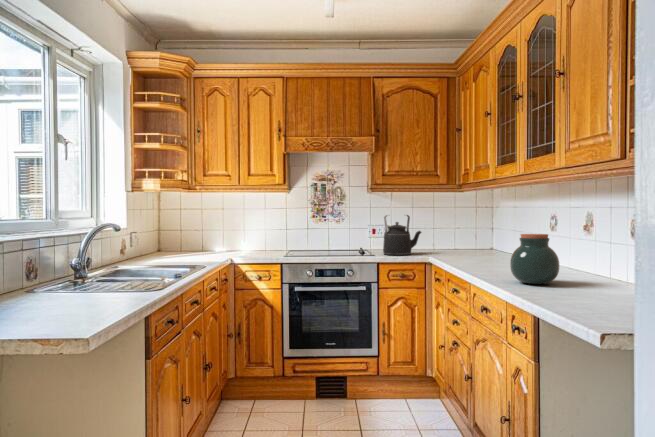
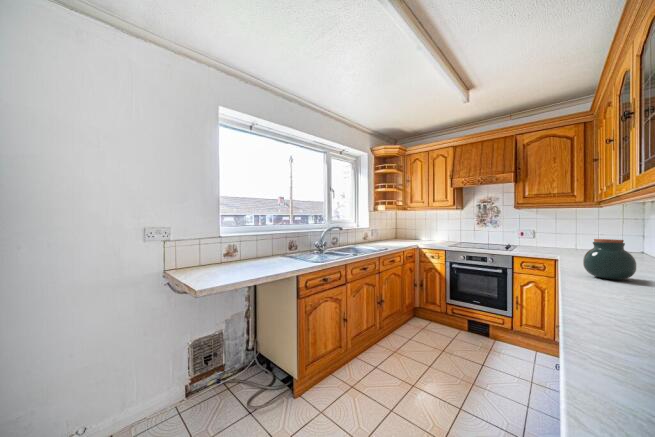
kettle: present [383,215,421,255] -> none [522,224,559,253]

